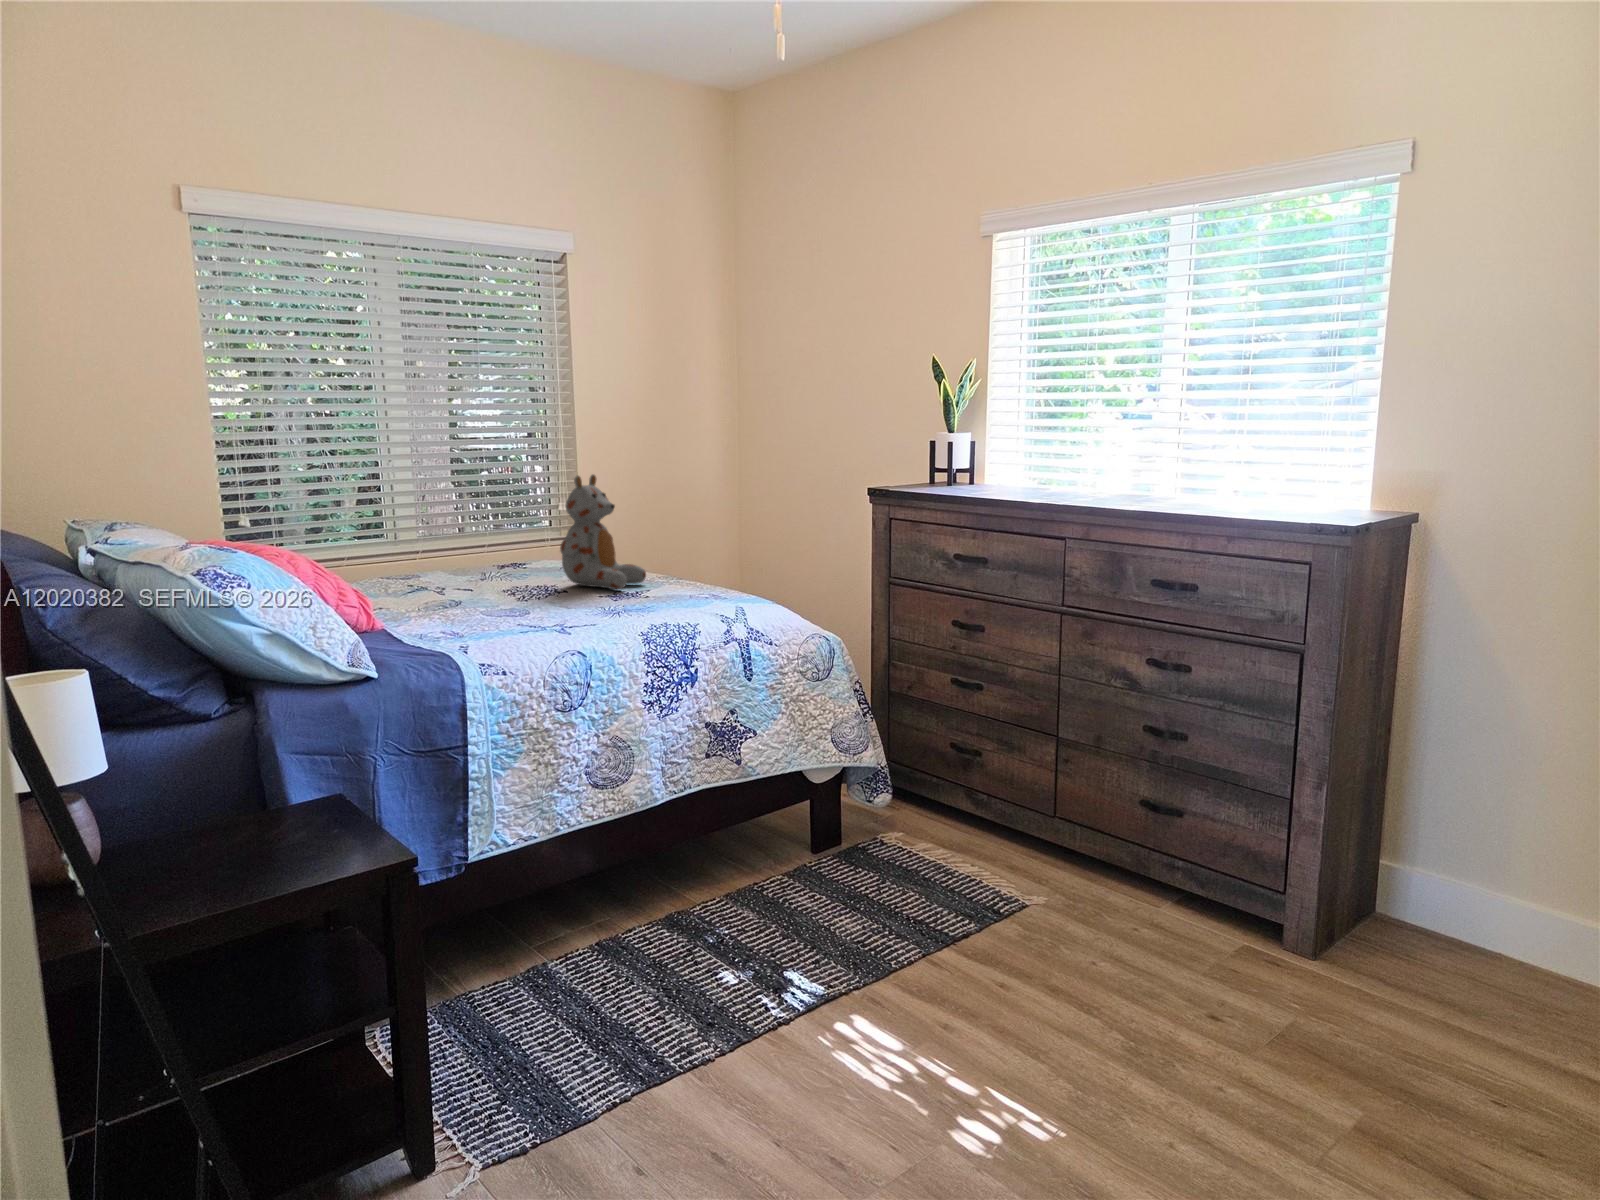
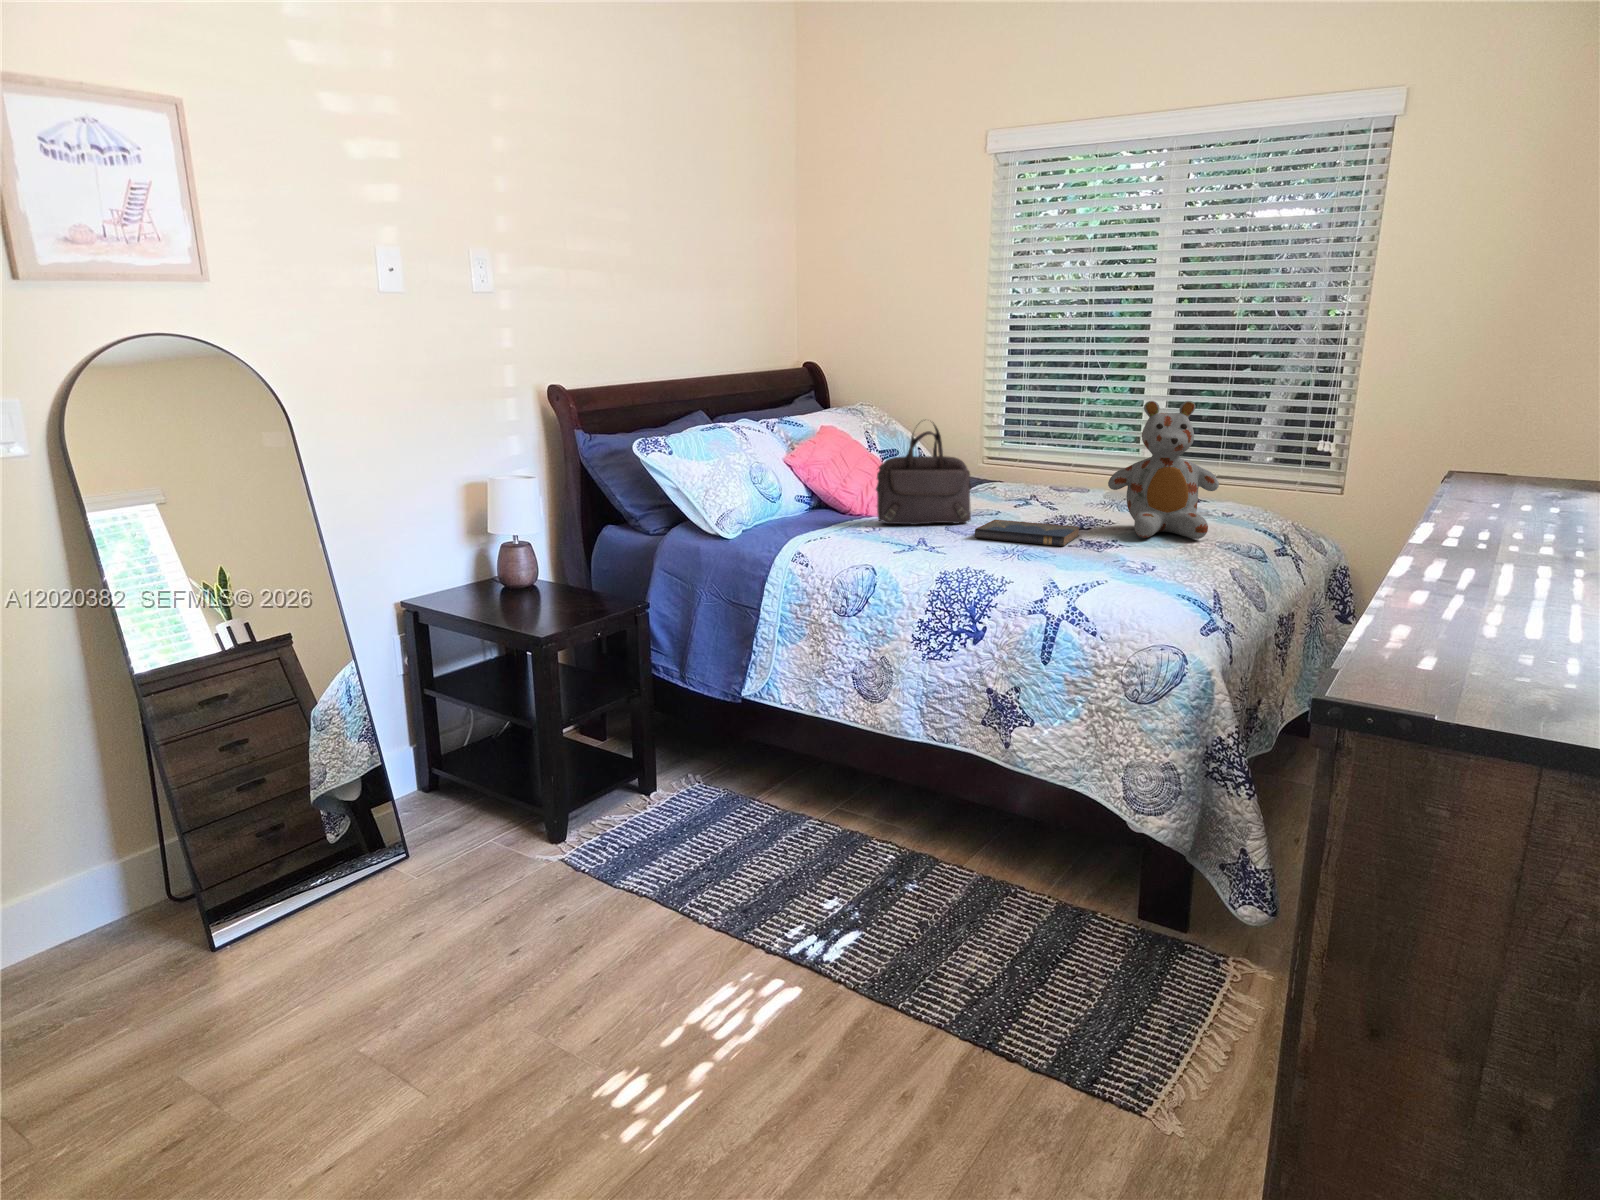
handbag: none [411,506,480,627] -> present [876,424,971,525]
hardcover book: none [510,590,615,615] -> present [975,519,1079,546]

